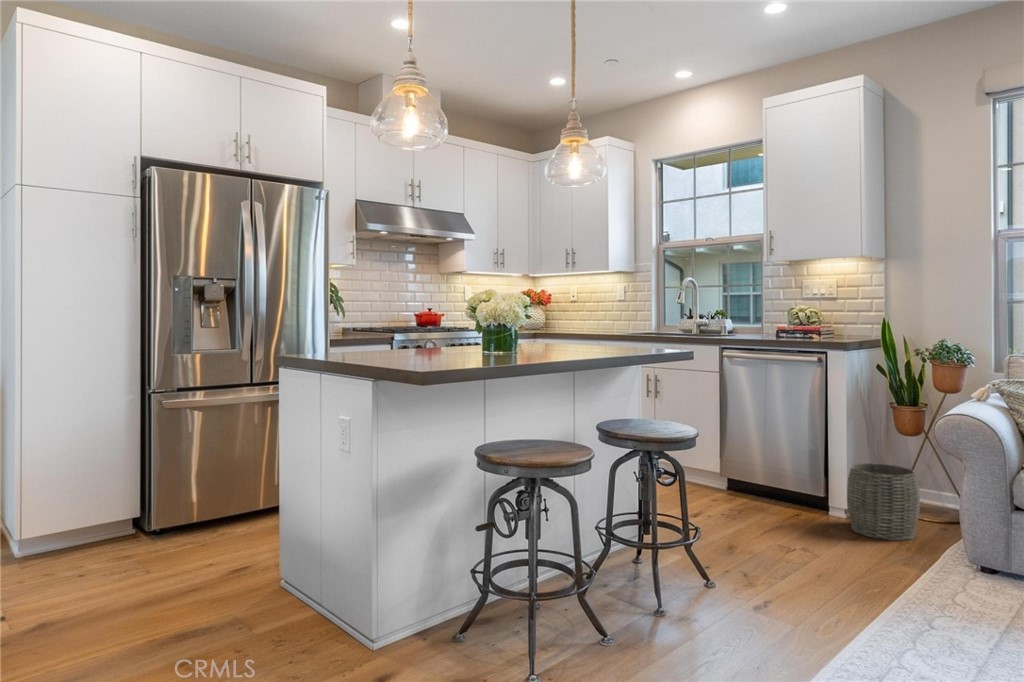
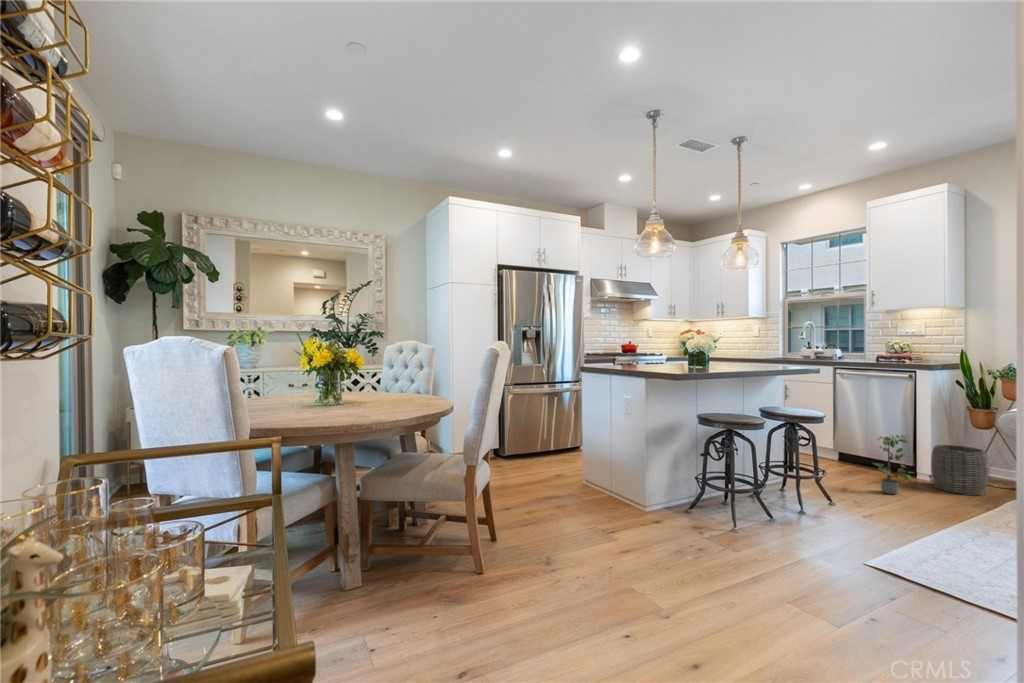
potted plant: none [769,453,829,551] -> present [873,435,913,494]

